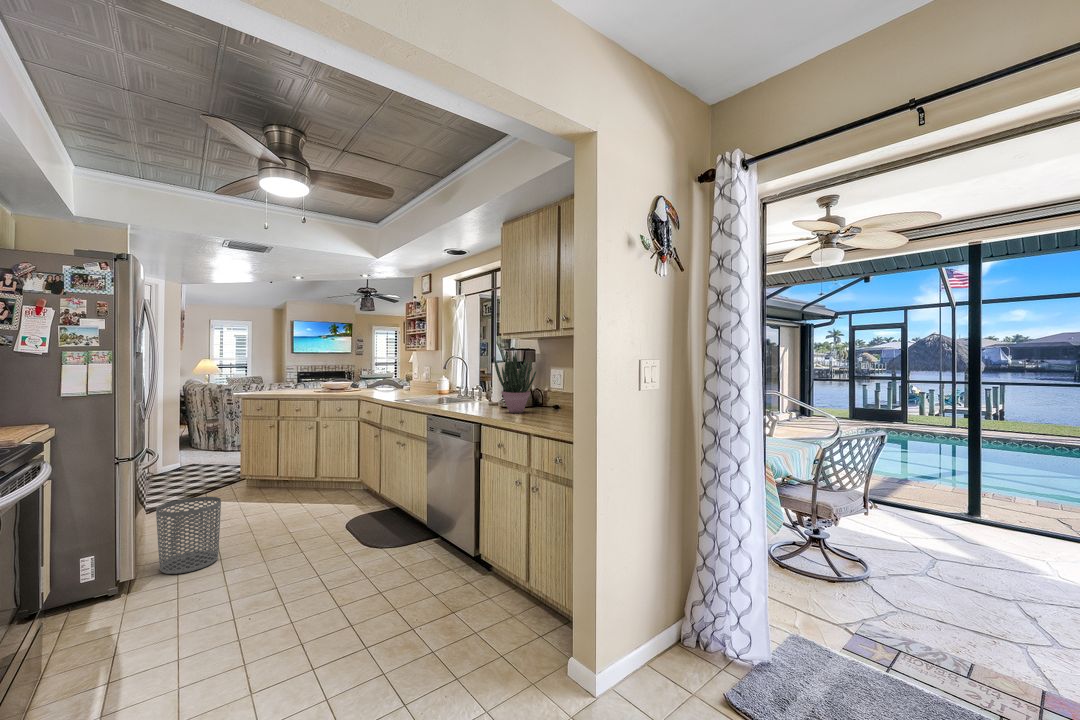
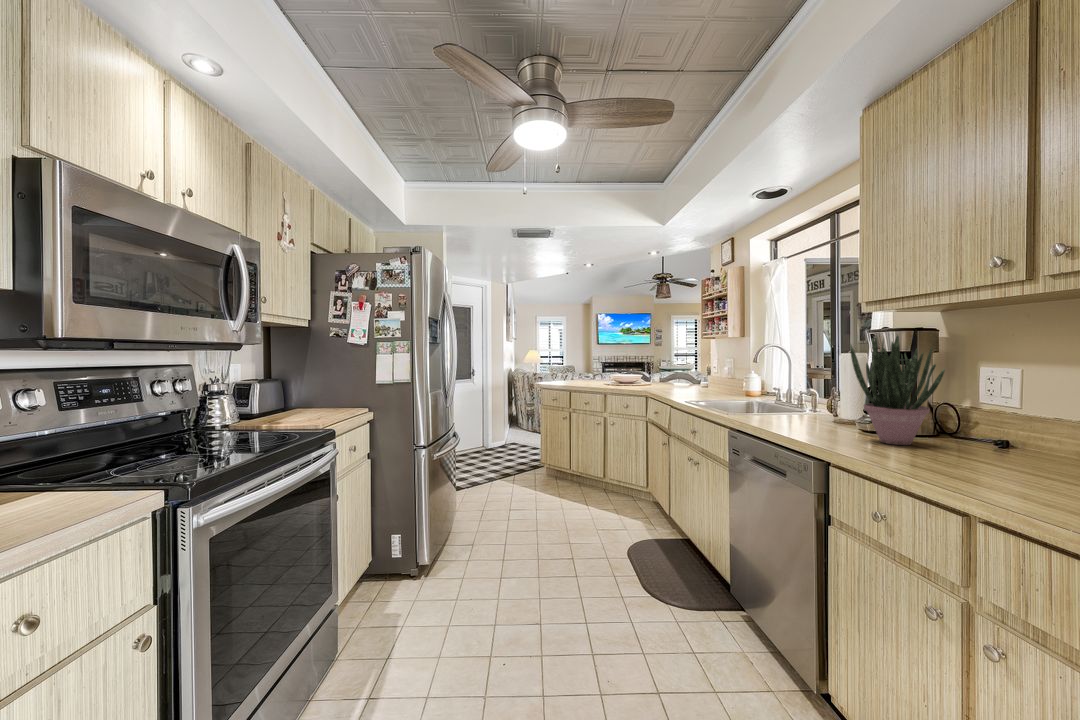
waste bin: present [156,497,221,574] -> none [450,490,503,567]

